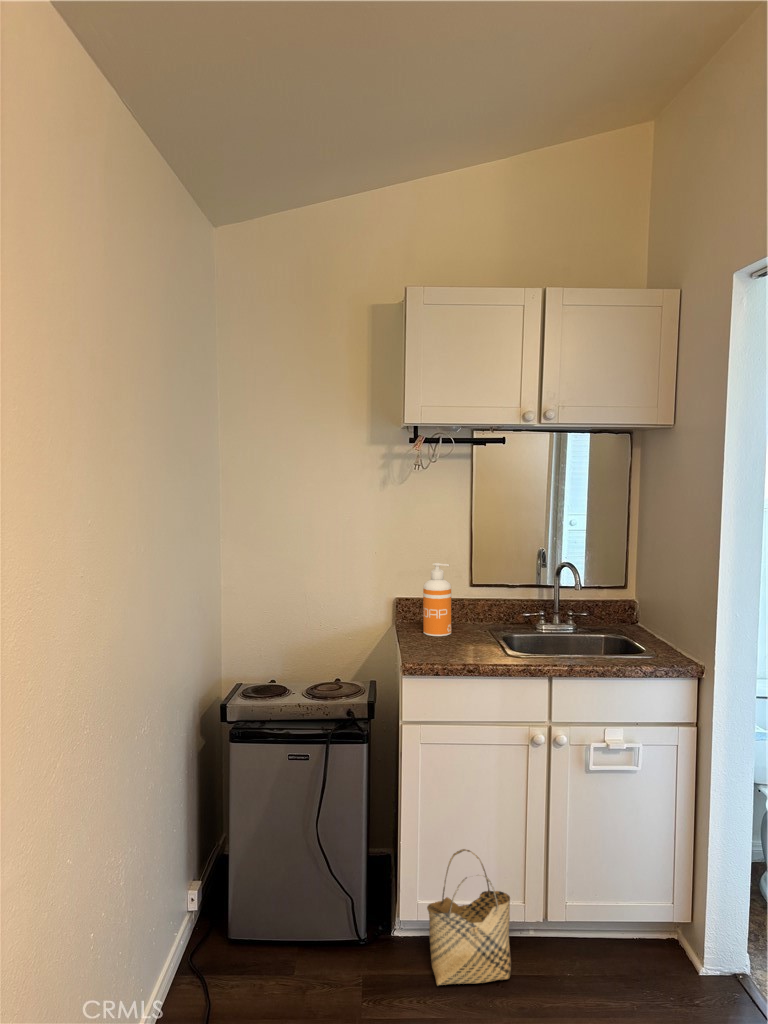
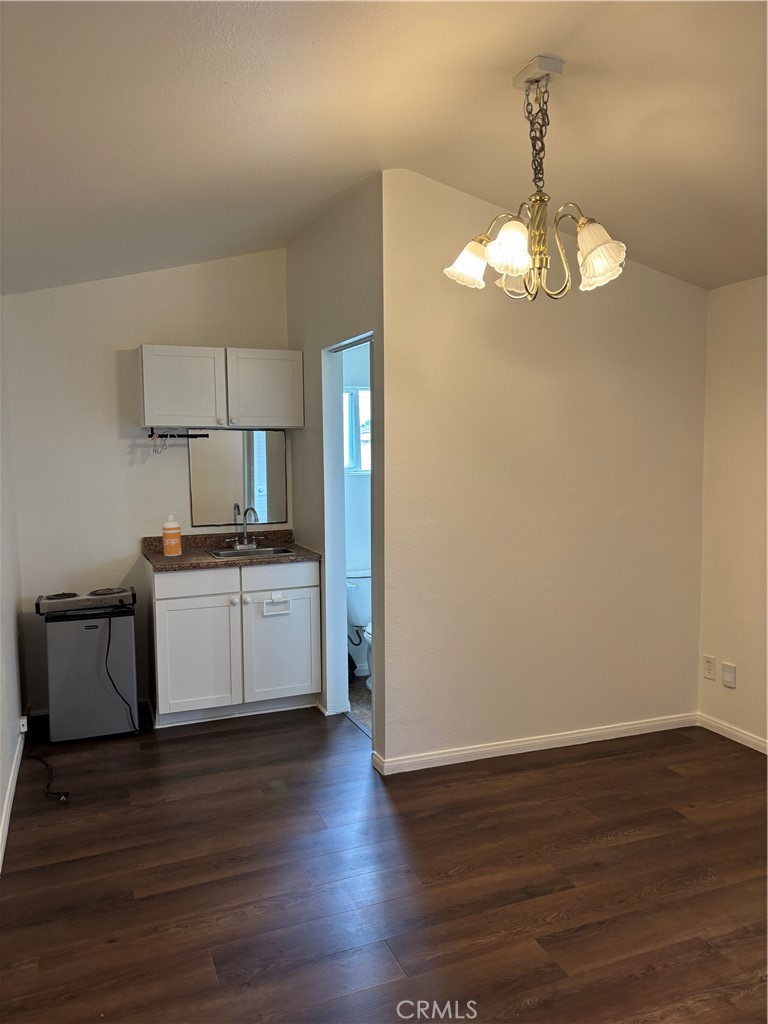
woven basket: present [427,849,511,985] -> none [176,669,225,740]

